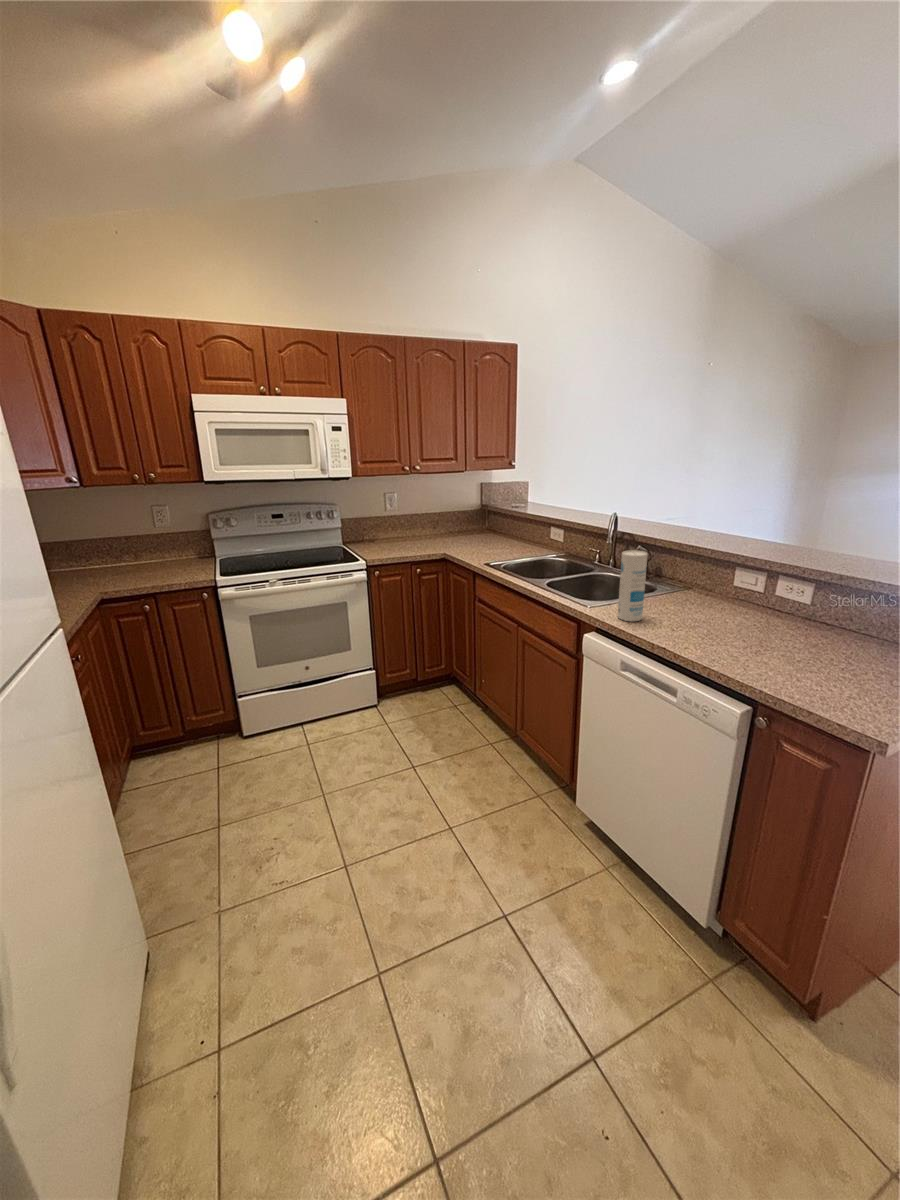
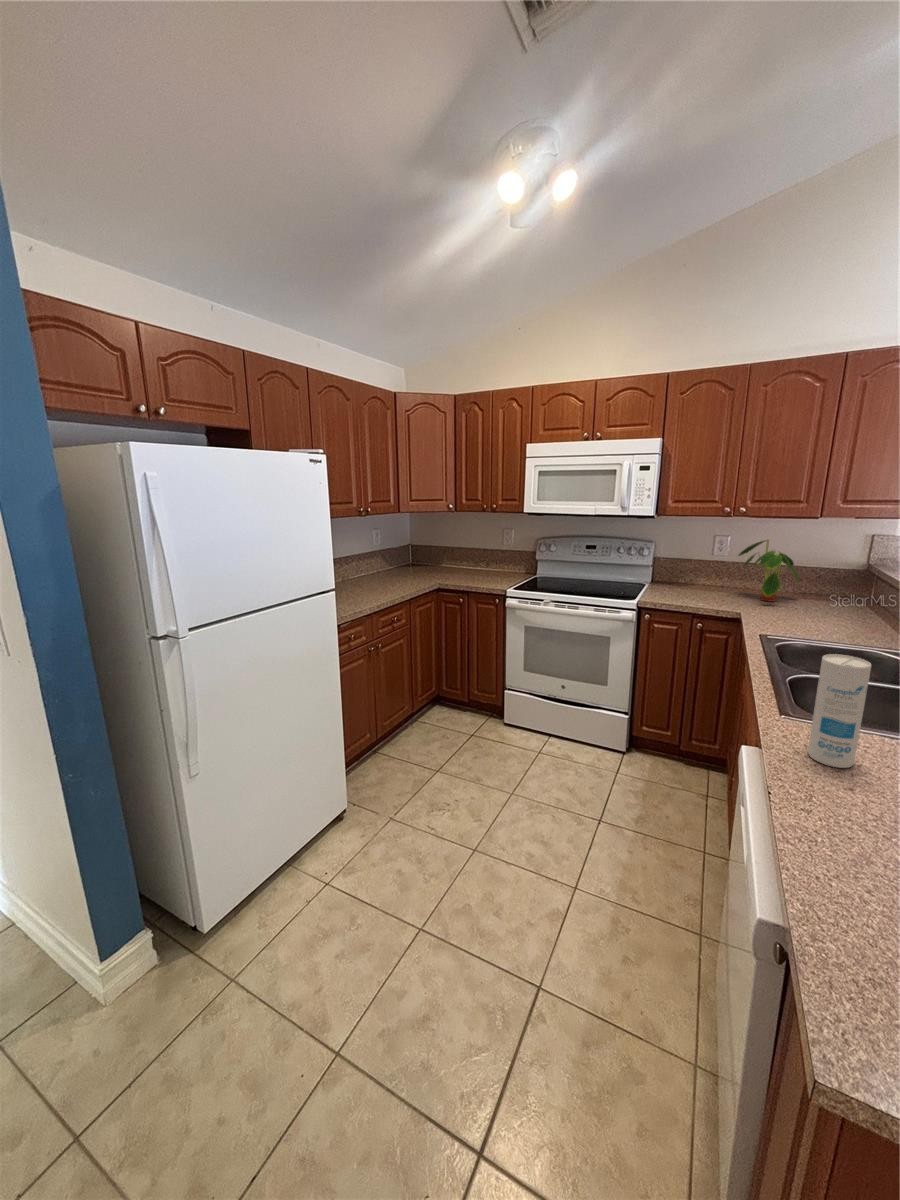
plant: none [416,490,456,541] -> present [738,540,800,601]

